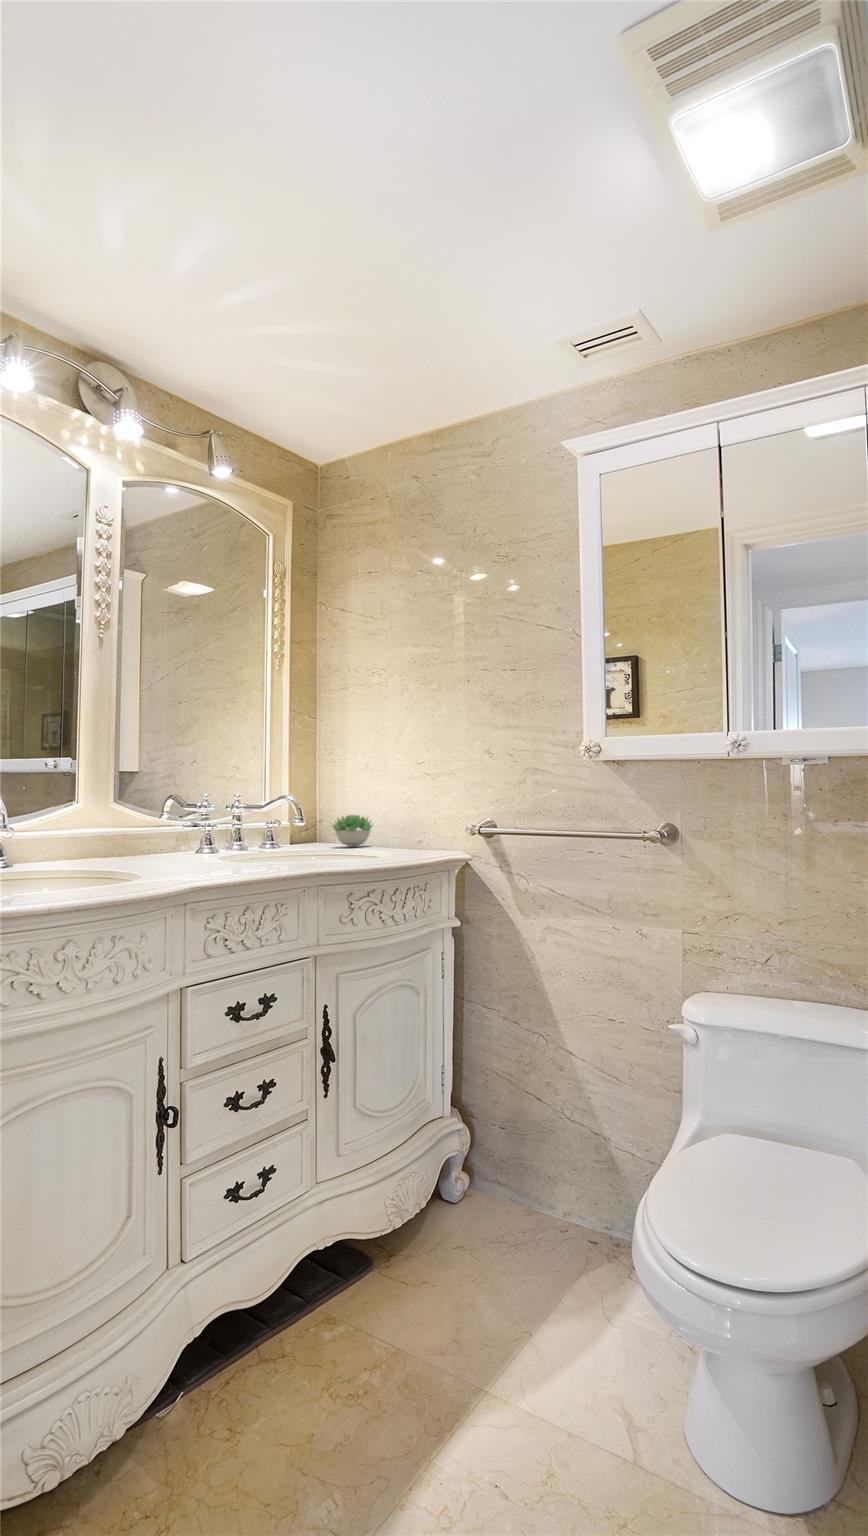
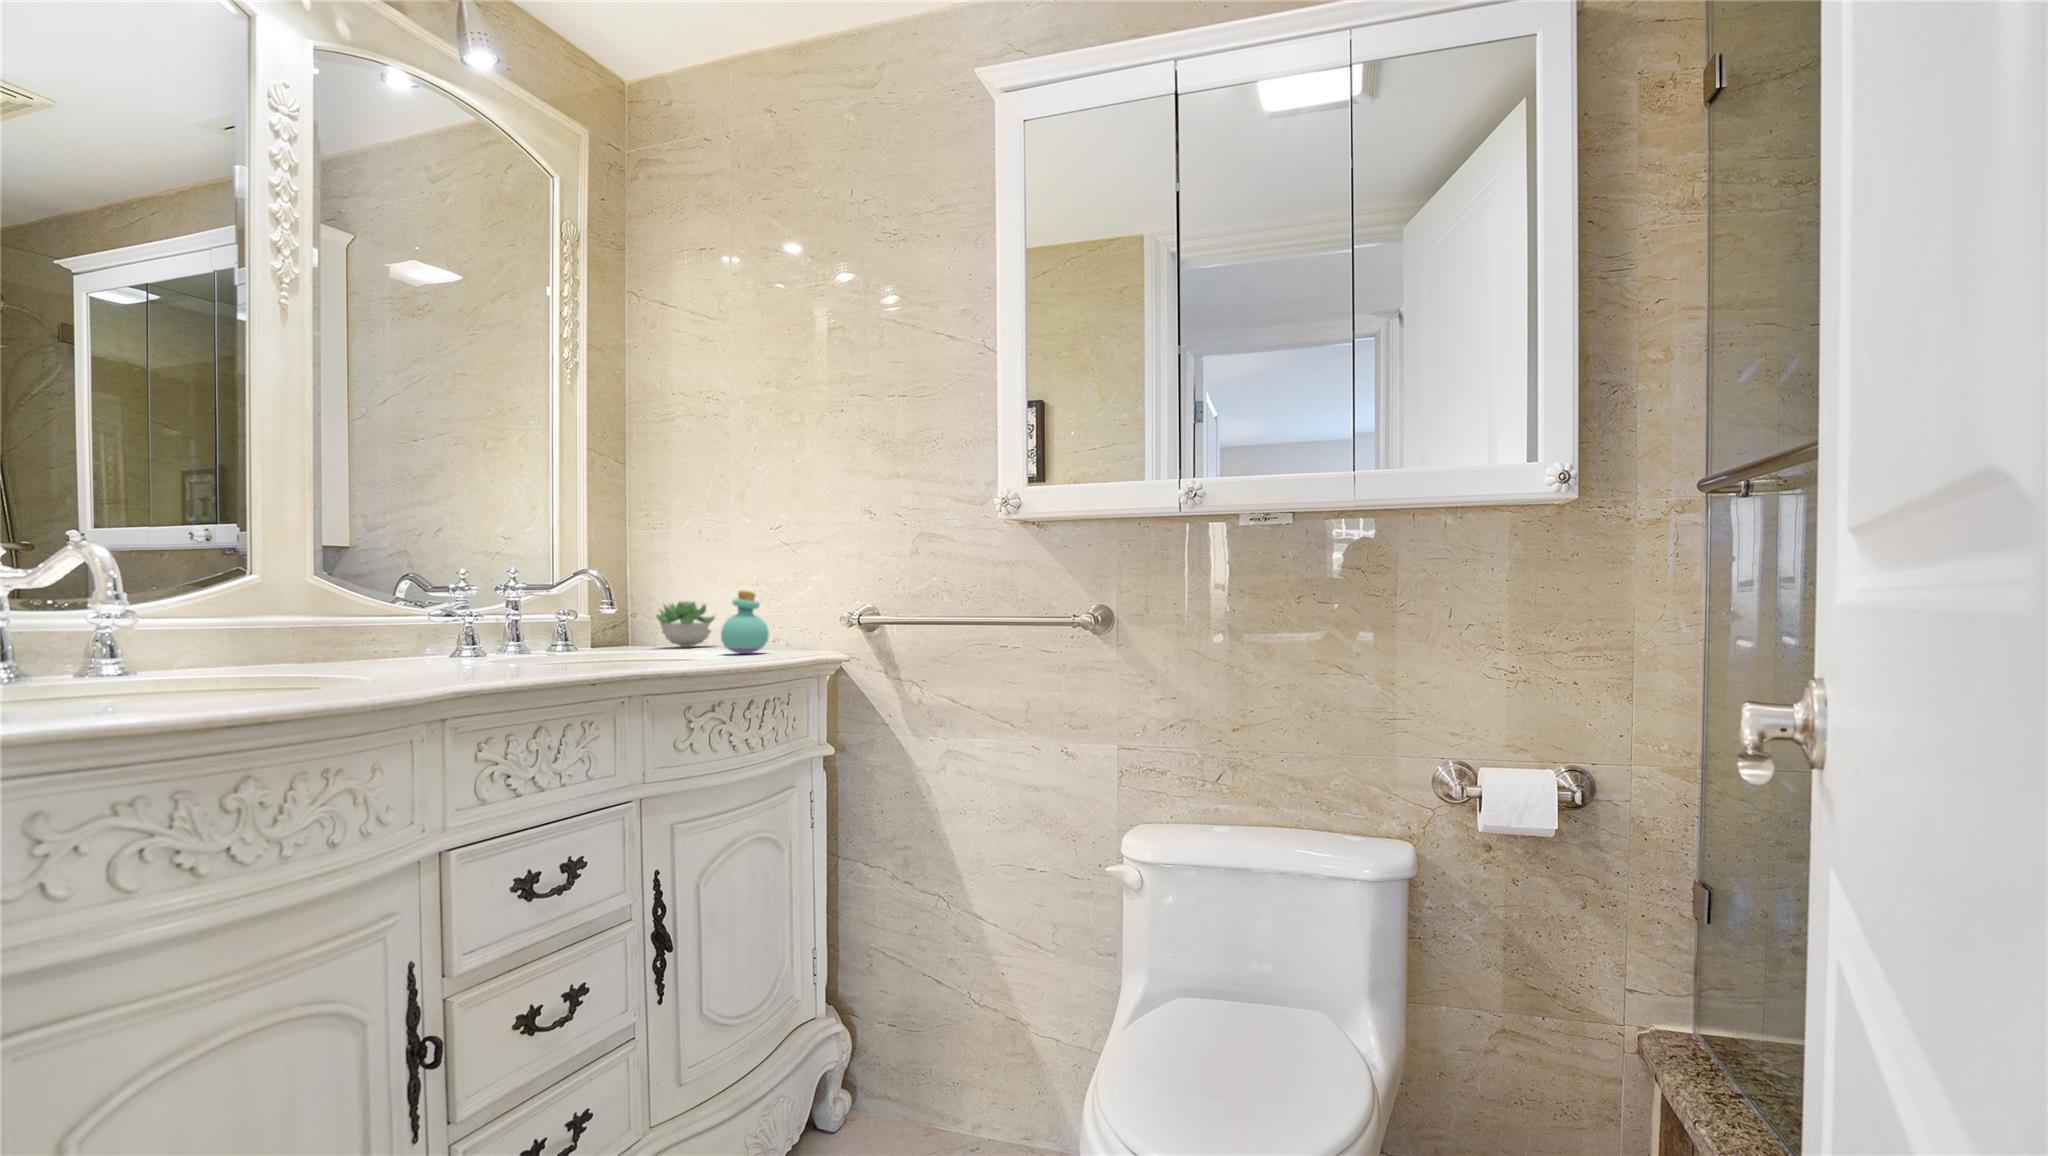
perfume bottle: none [369,810,401,854] -> present [721,591,769,653]

